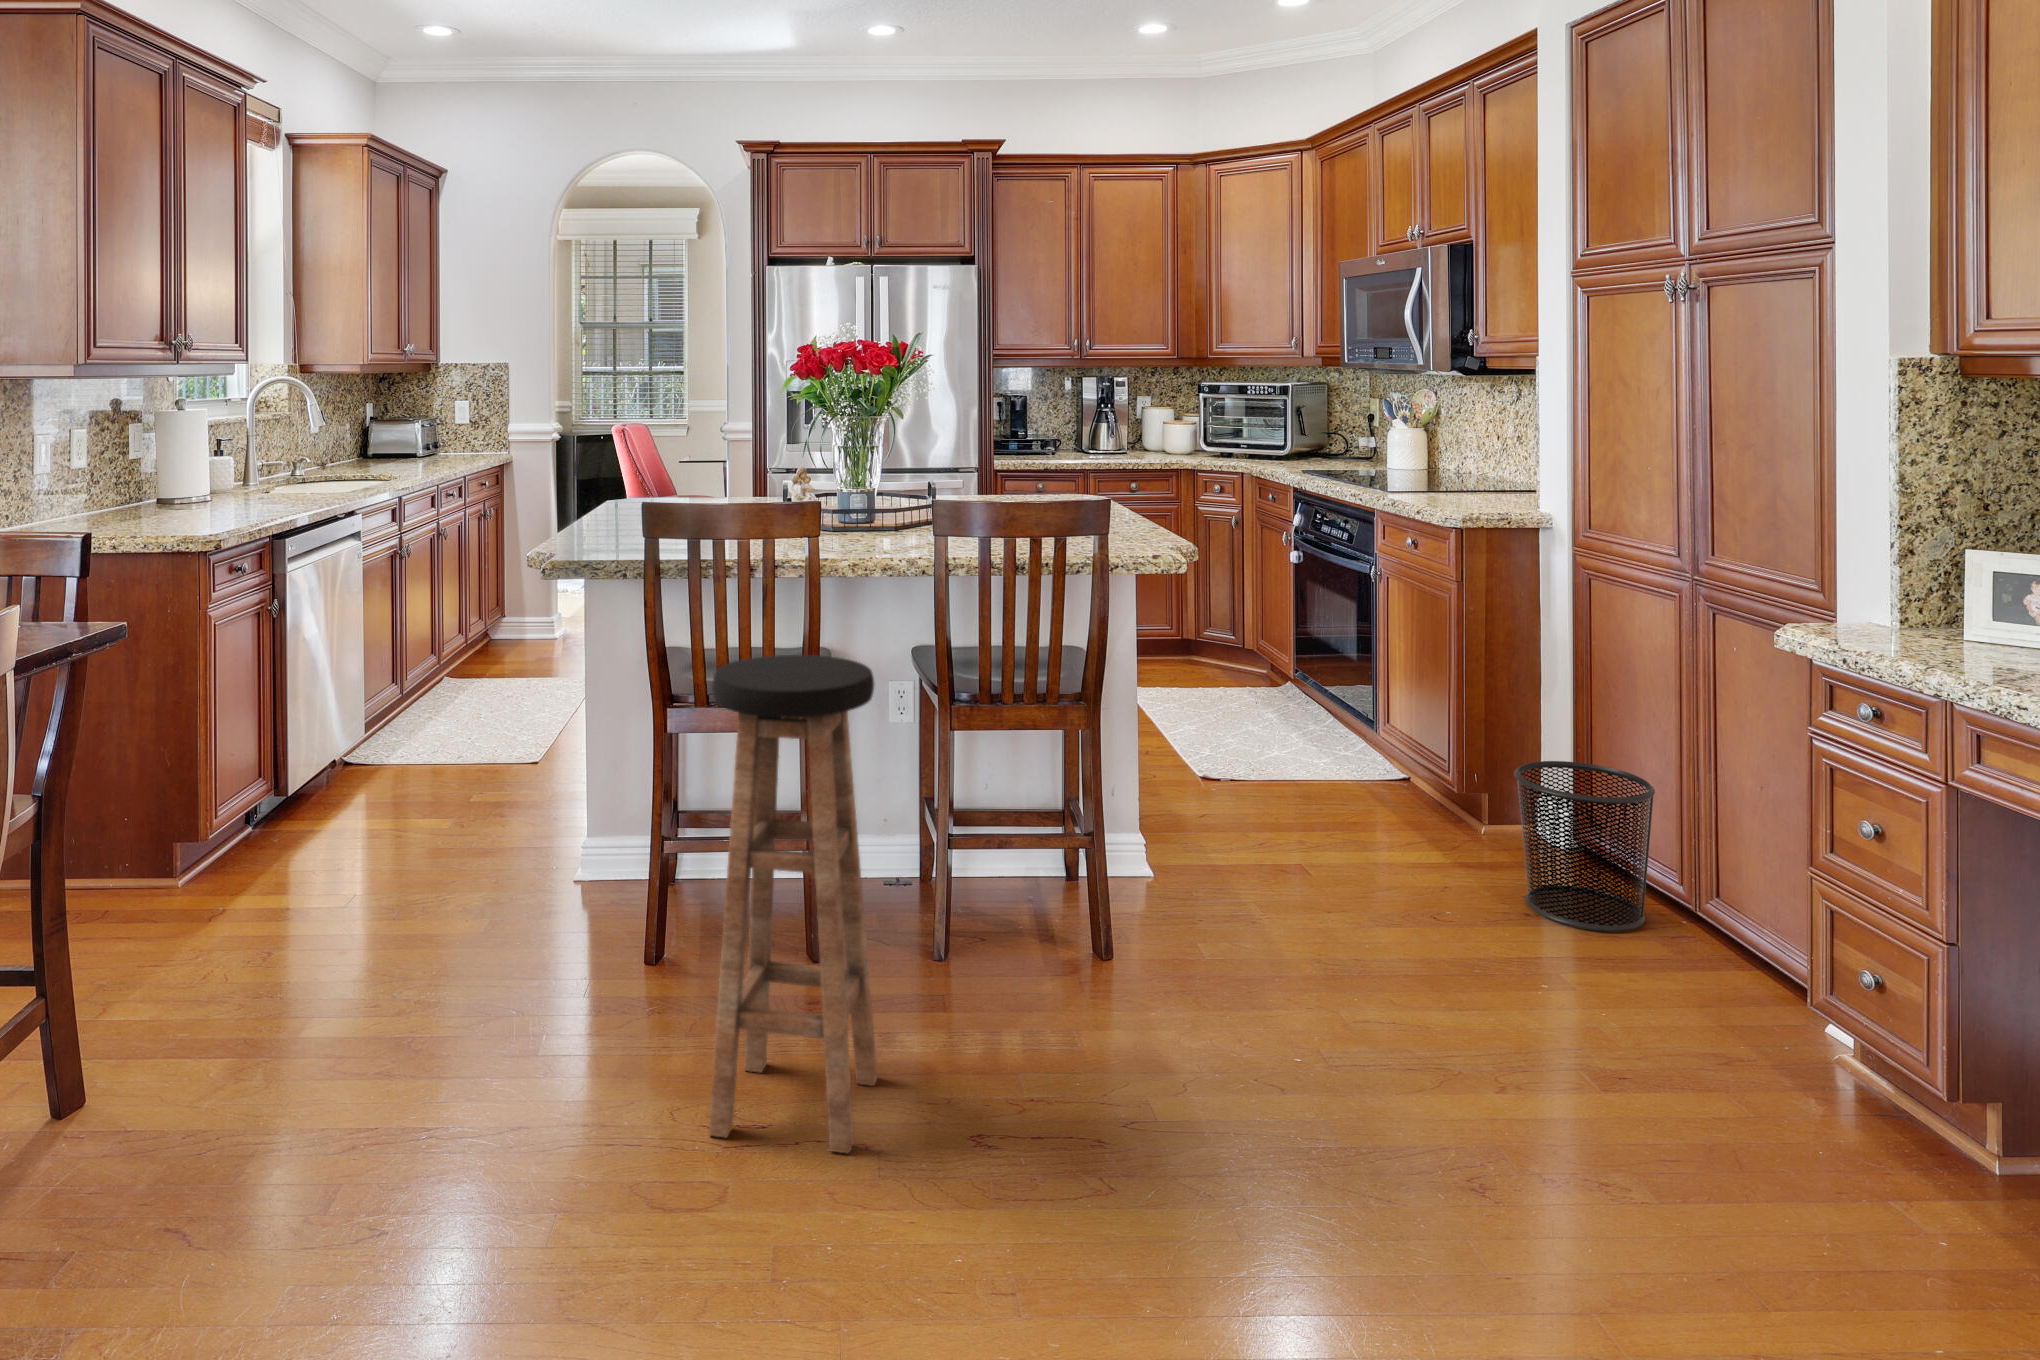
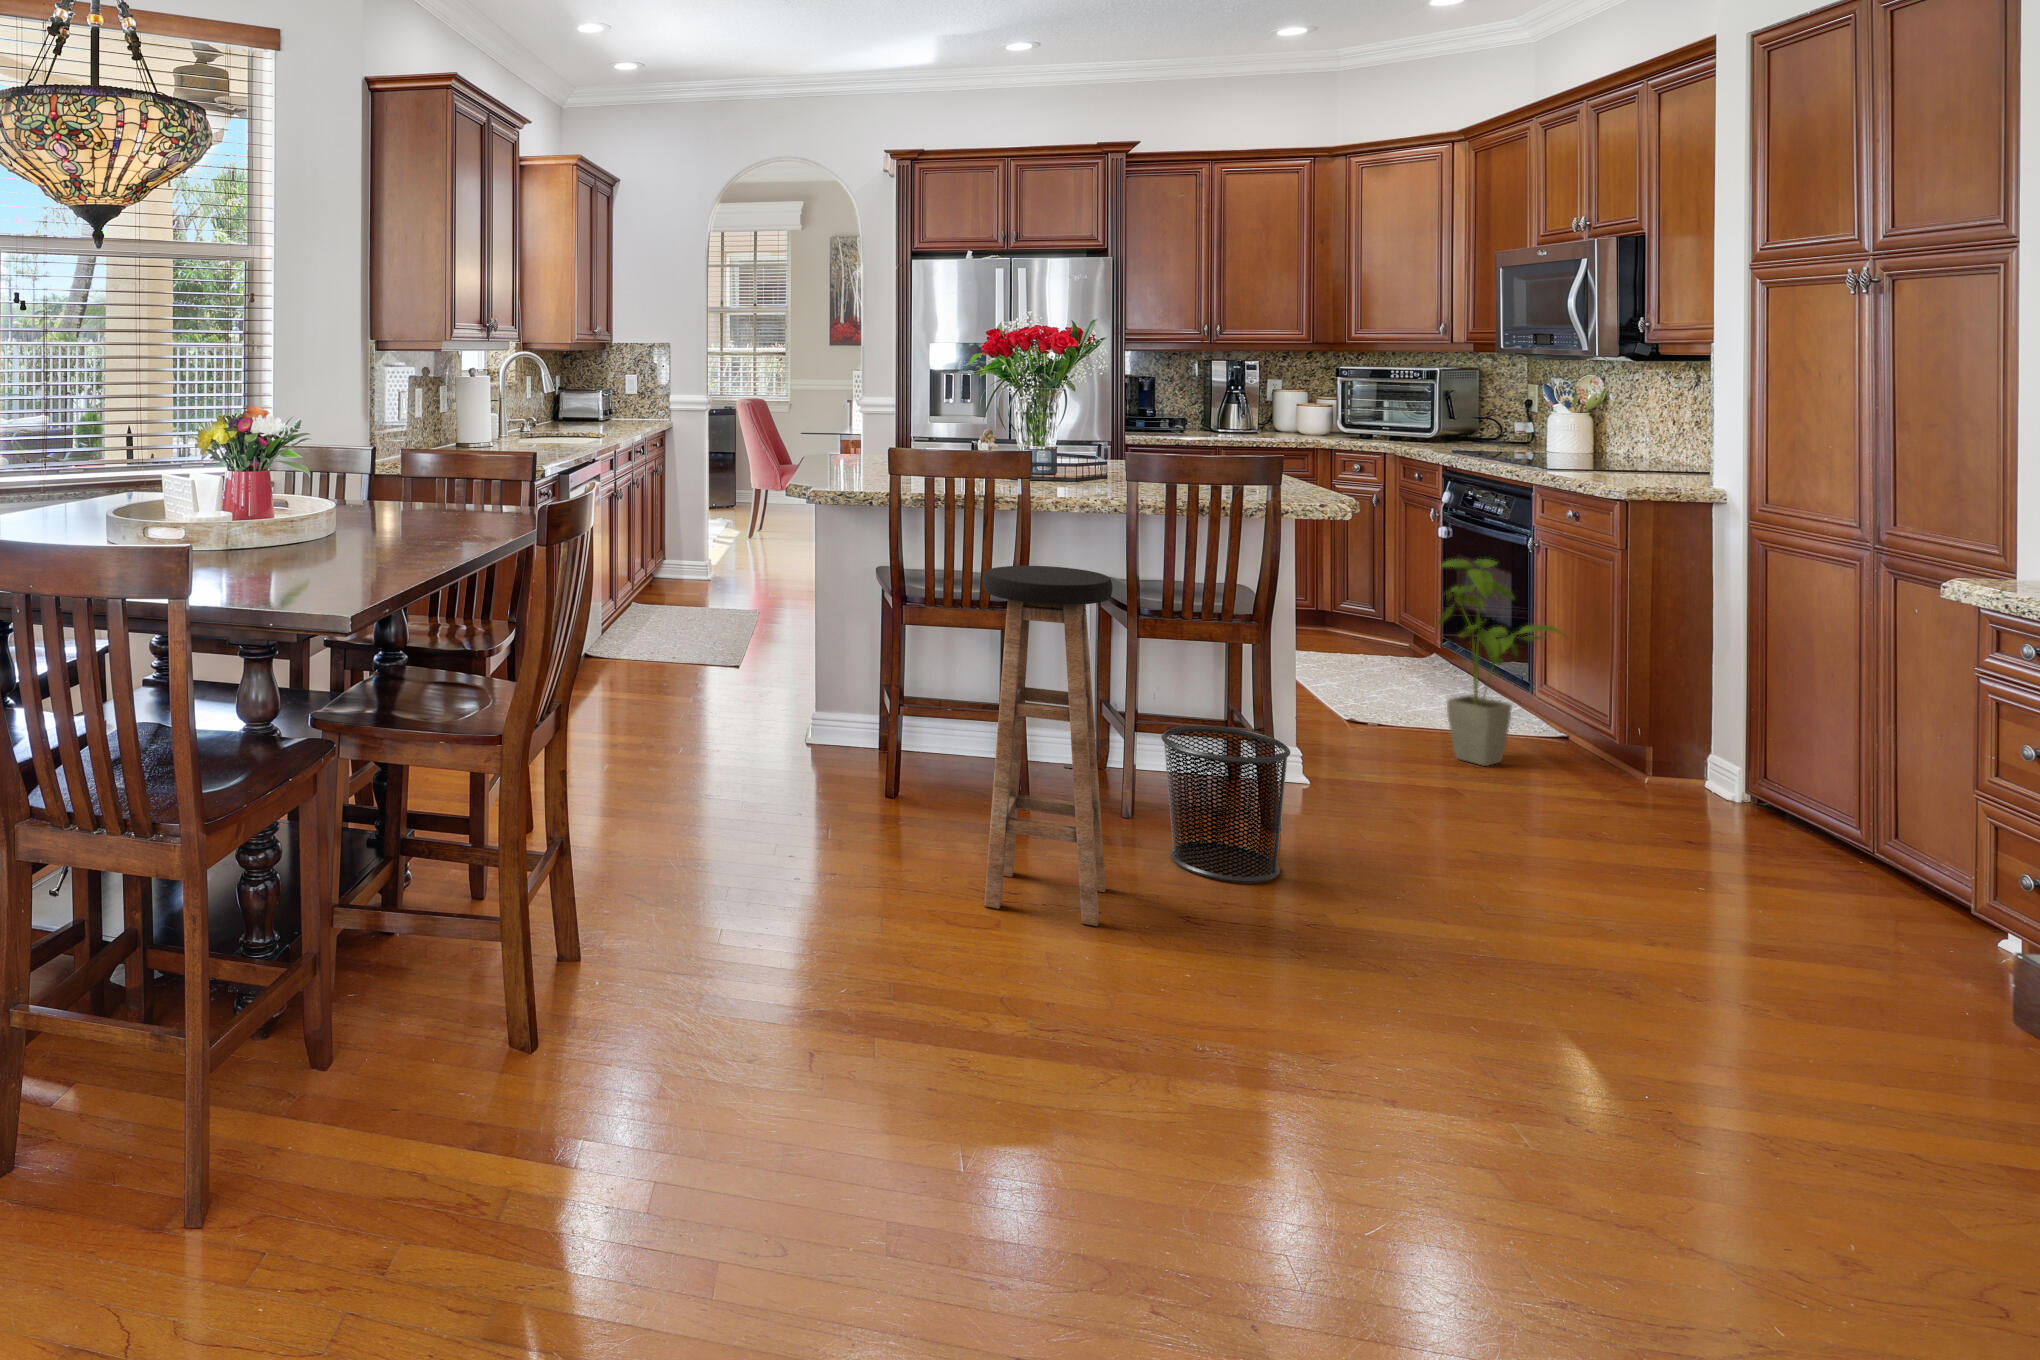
house plant: none [1278,596,1410,828] -> present [1437,559,1570,766]
waste bin: present [1514,761,1655,932] -> present [1161,726,1290,883]

